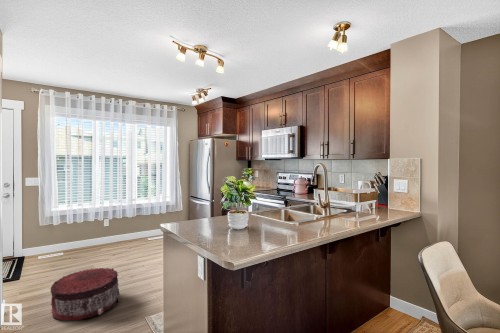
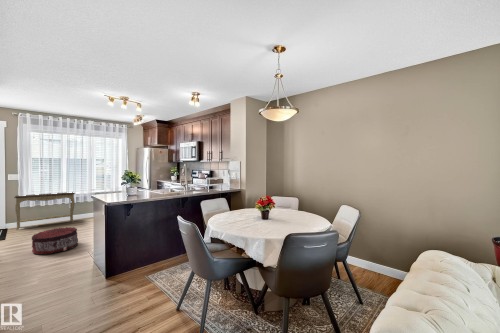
console table: none [33,203,111,258] -> present [14,192,75,230]

